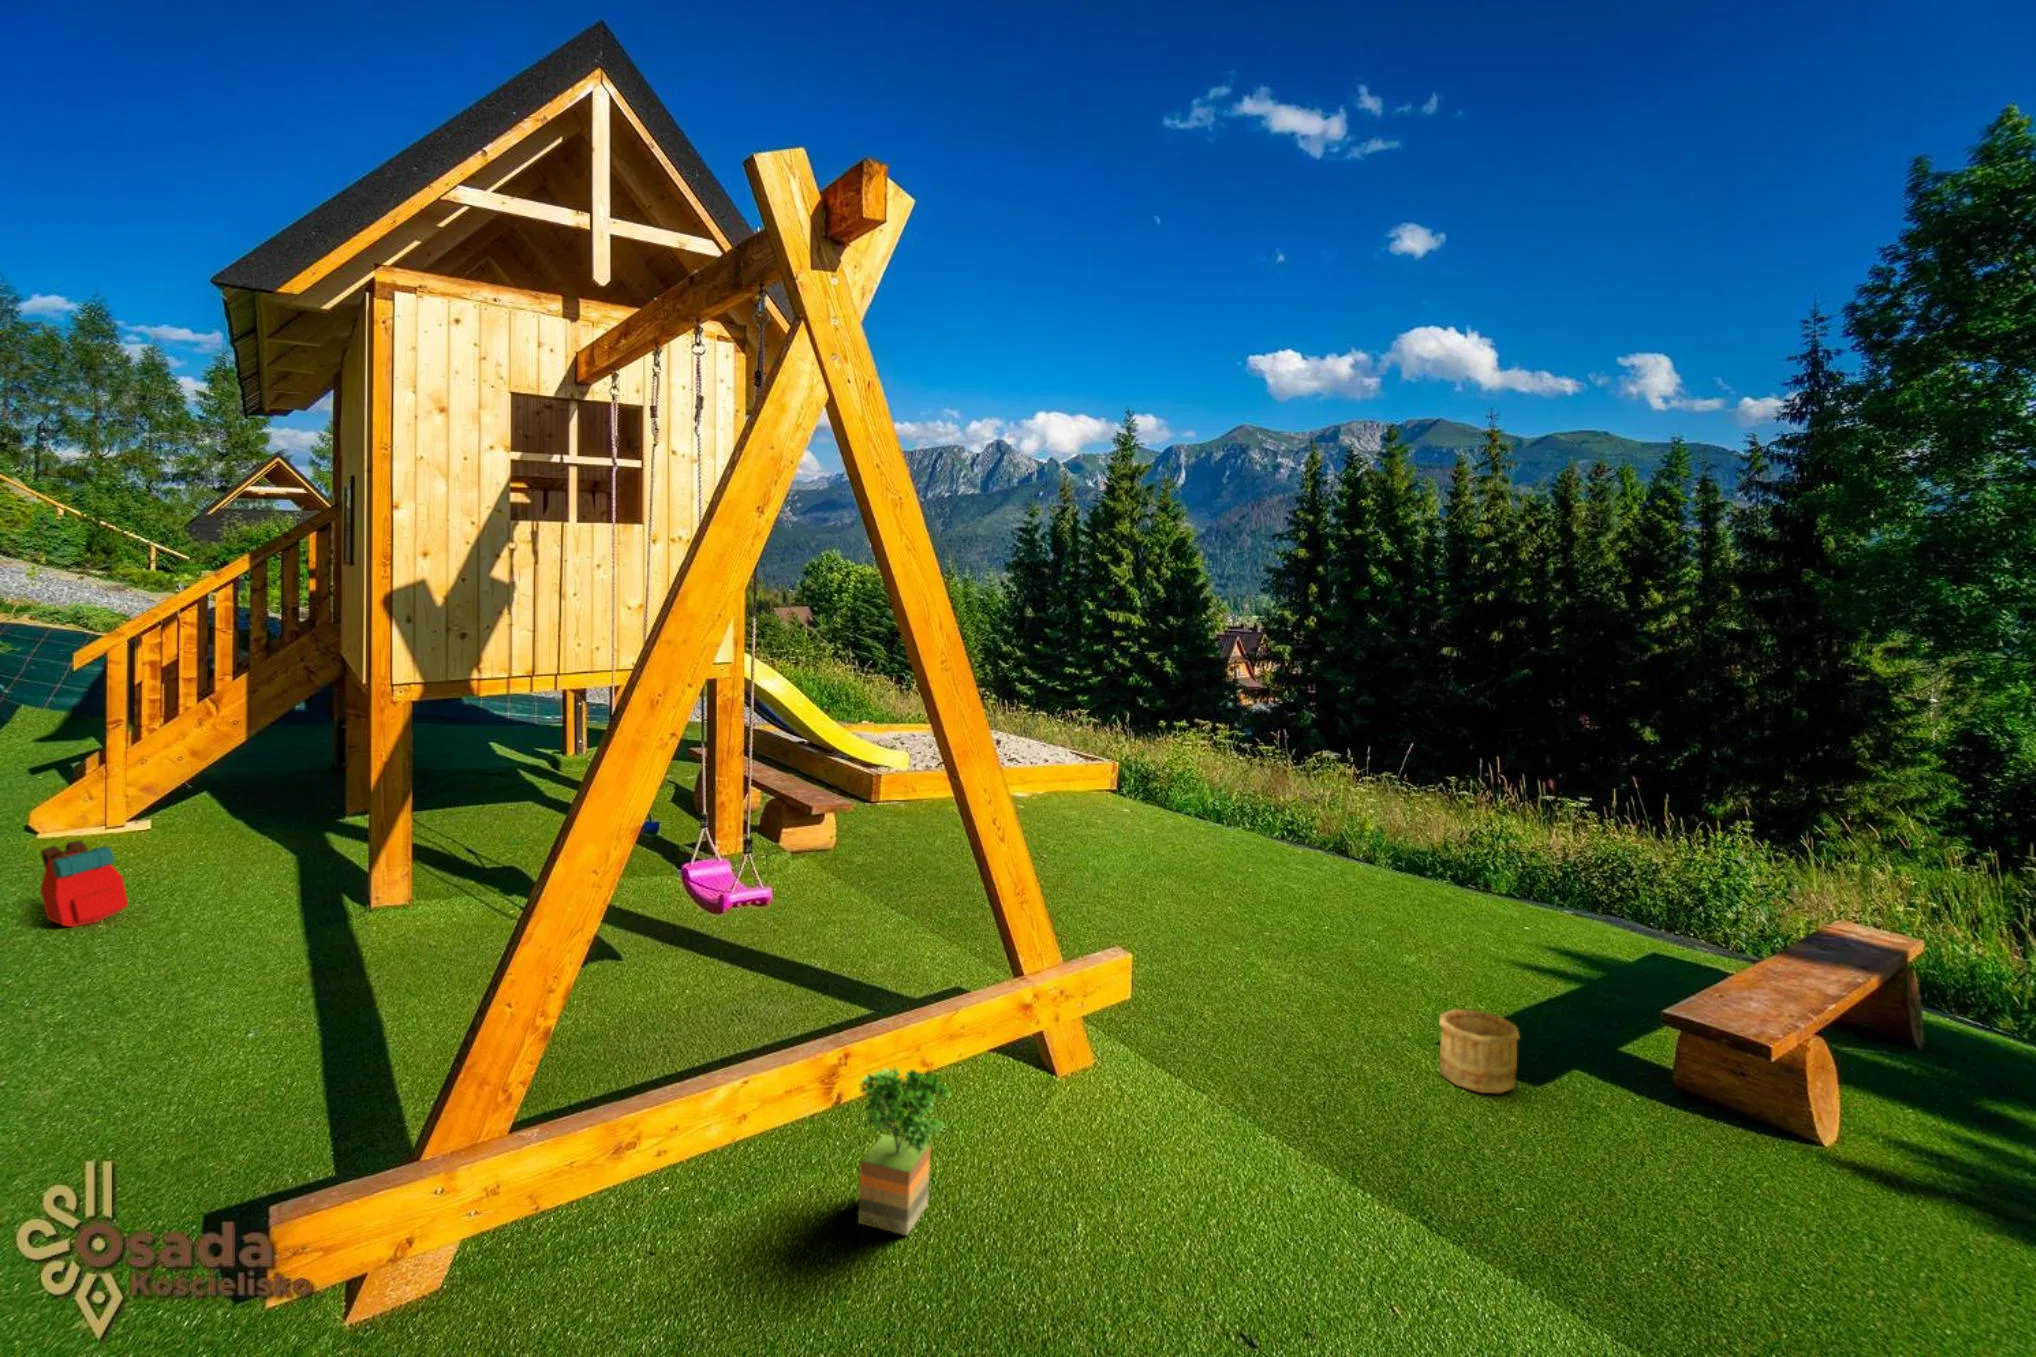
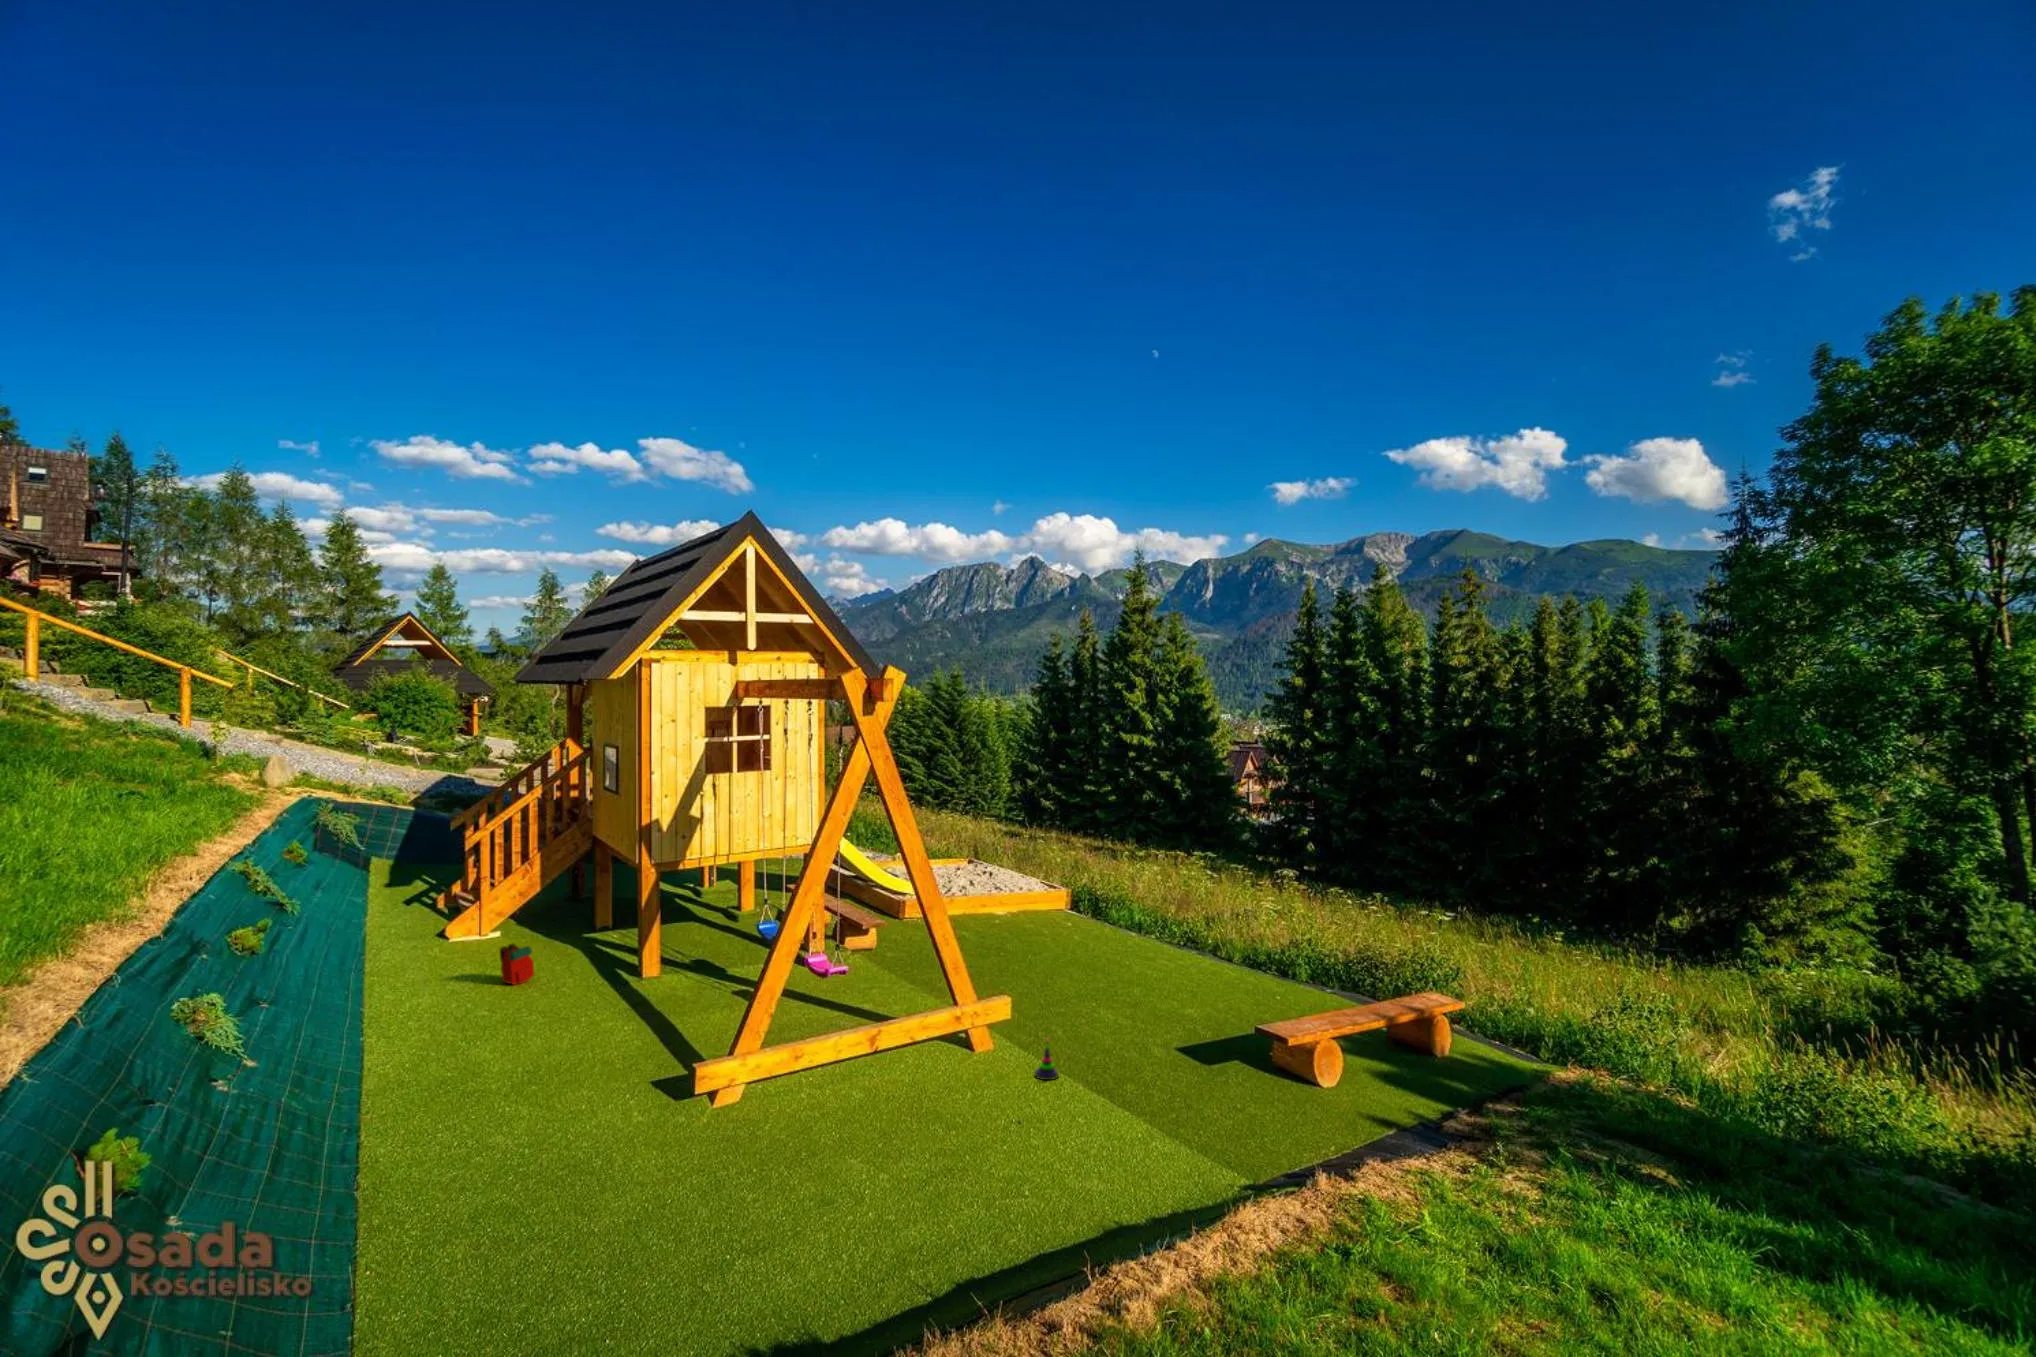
wooden bucket: present [1439,1009,1520,1093] -> none [1137,1010,1170,1043]
potted tree: present [858,1067,951,1235] -> none [884,1015,918,1072]
stacking toy: none [1281,1138,1354,1262] -> present [1034,1041,1059,1080]

